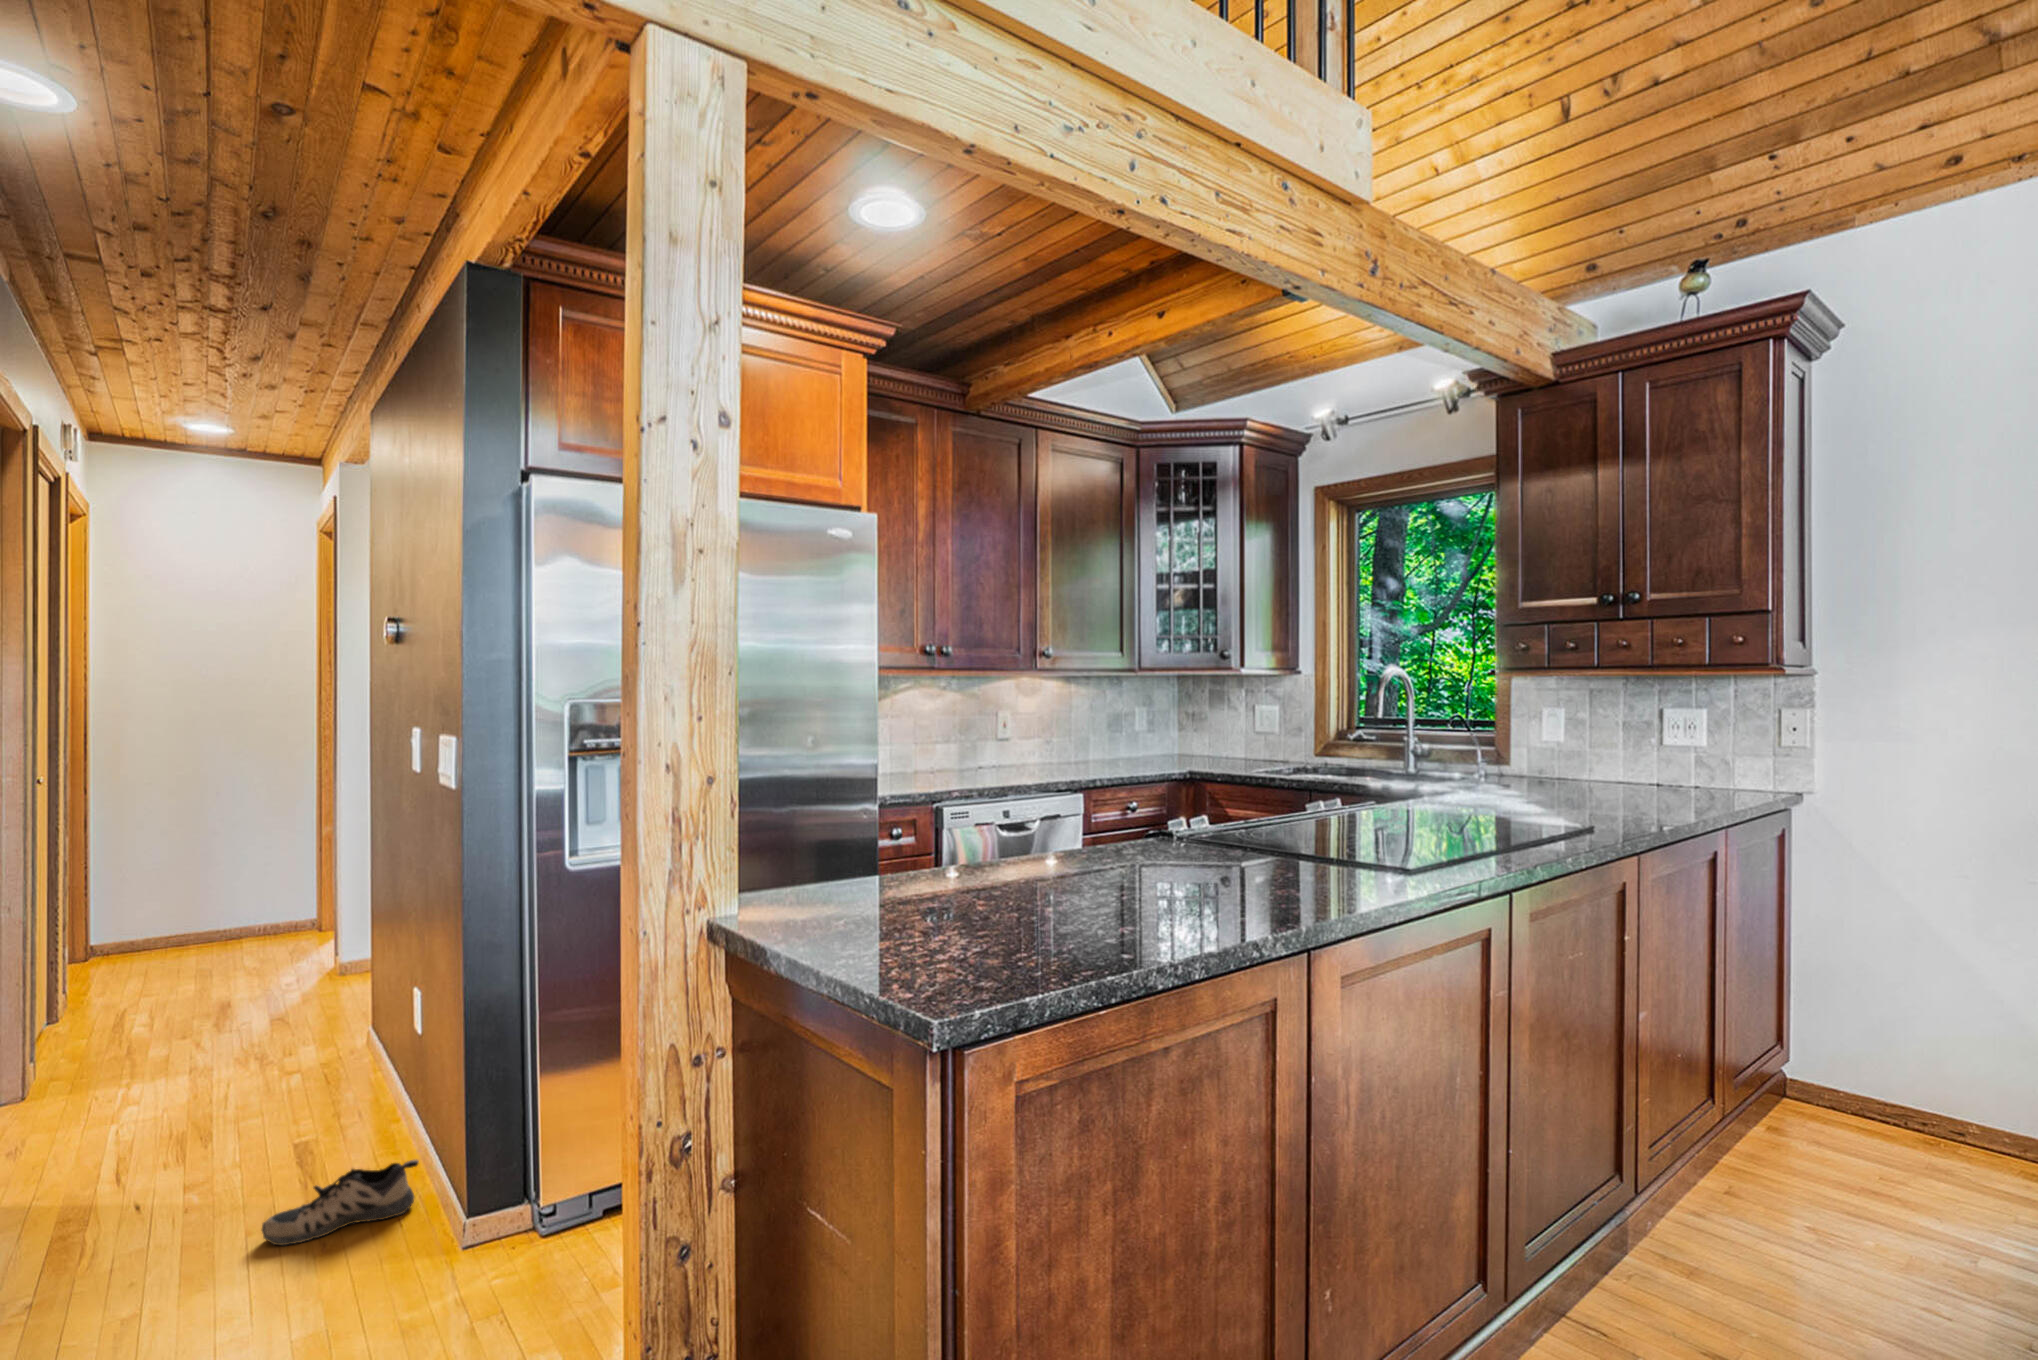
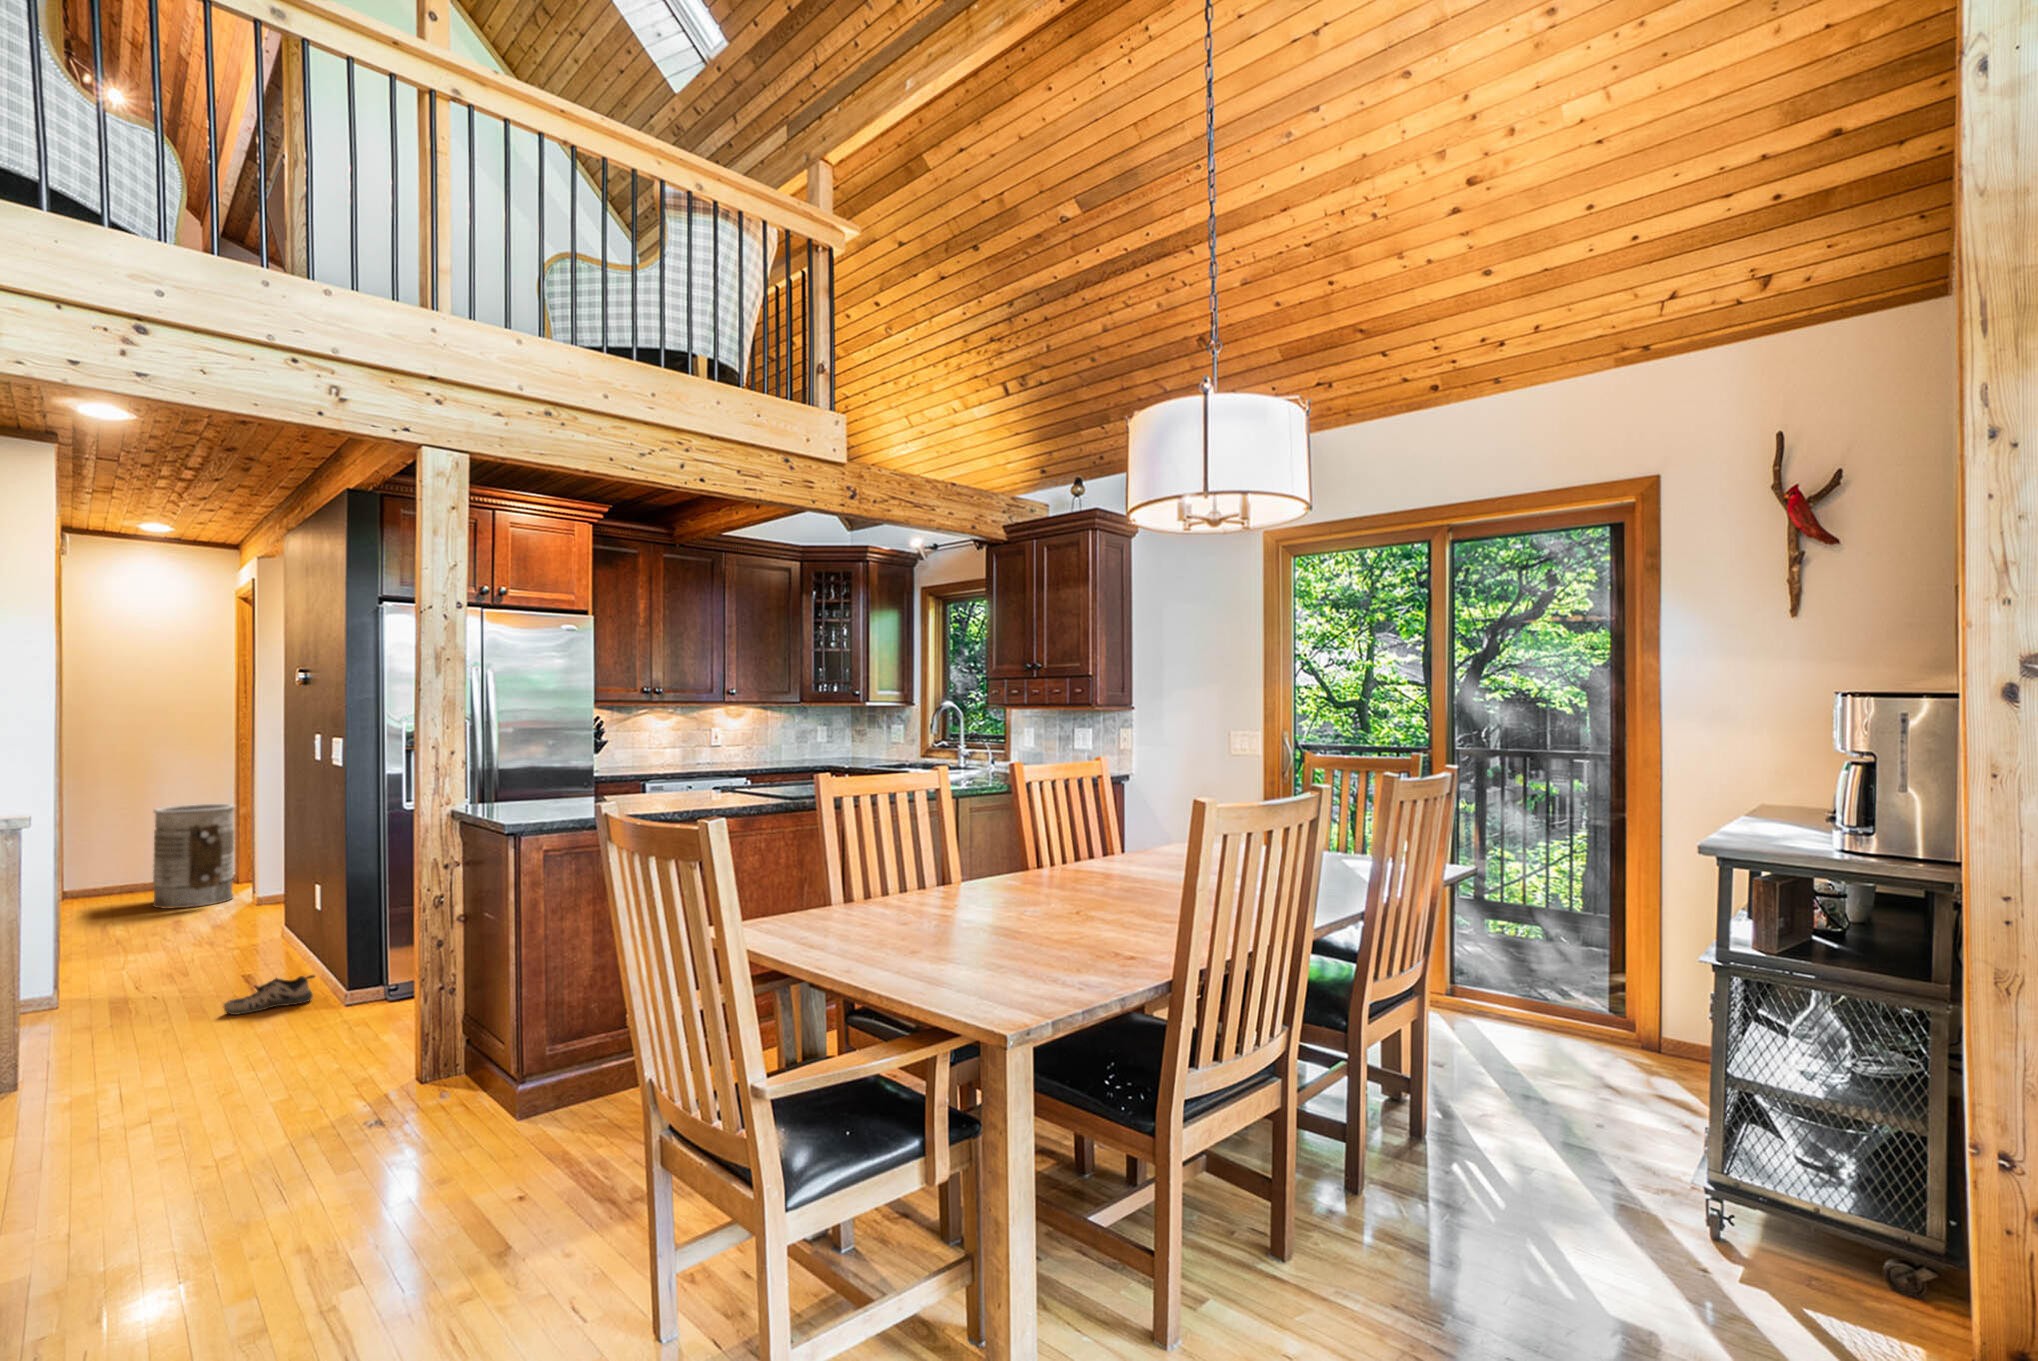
trash can: none [209,821,319,973] -> present [153,804,235,909]

